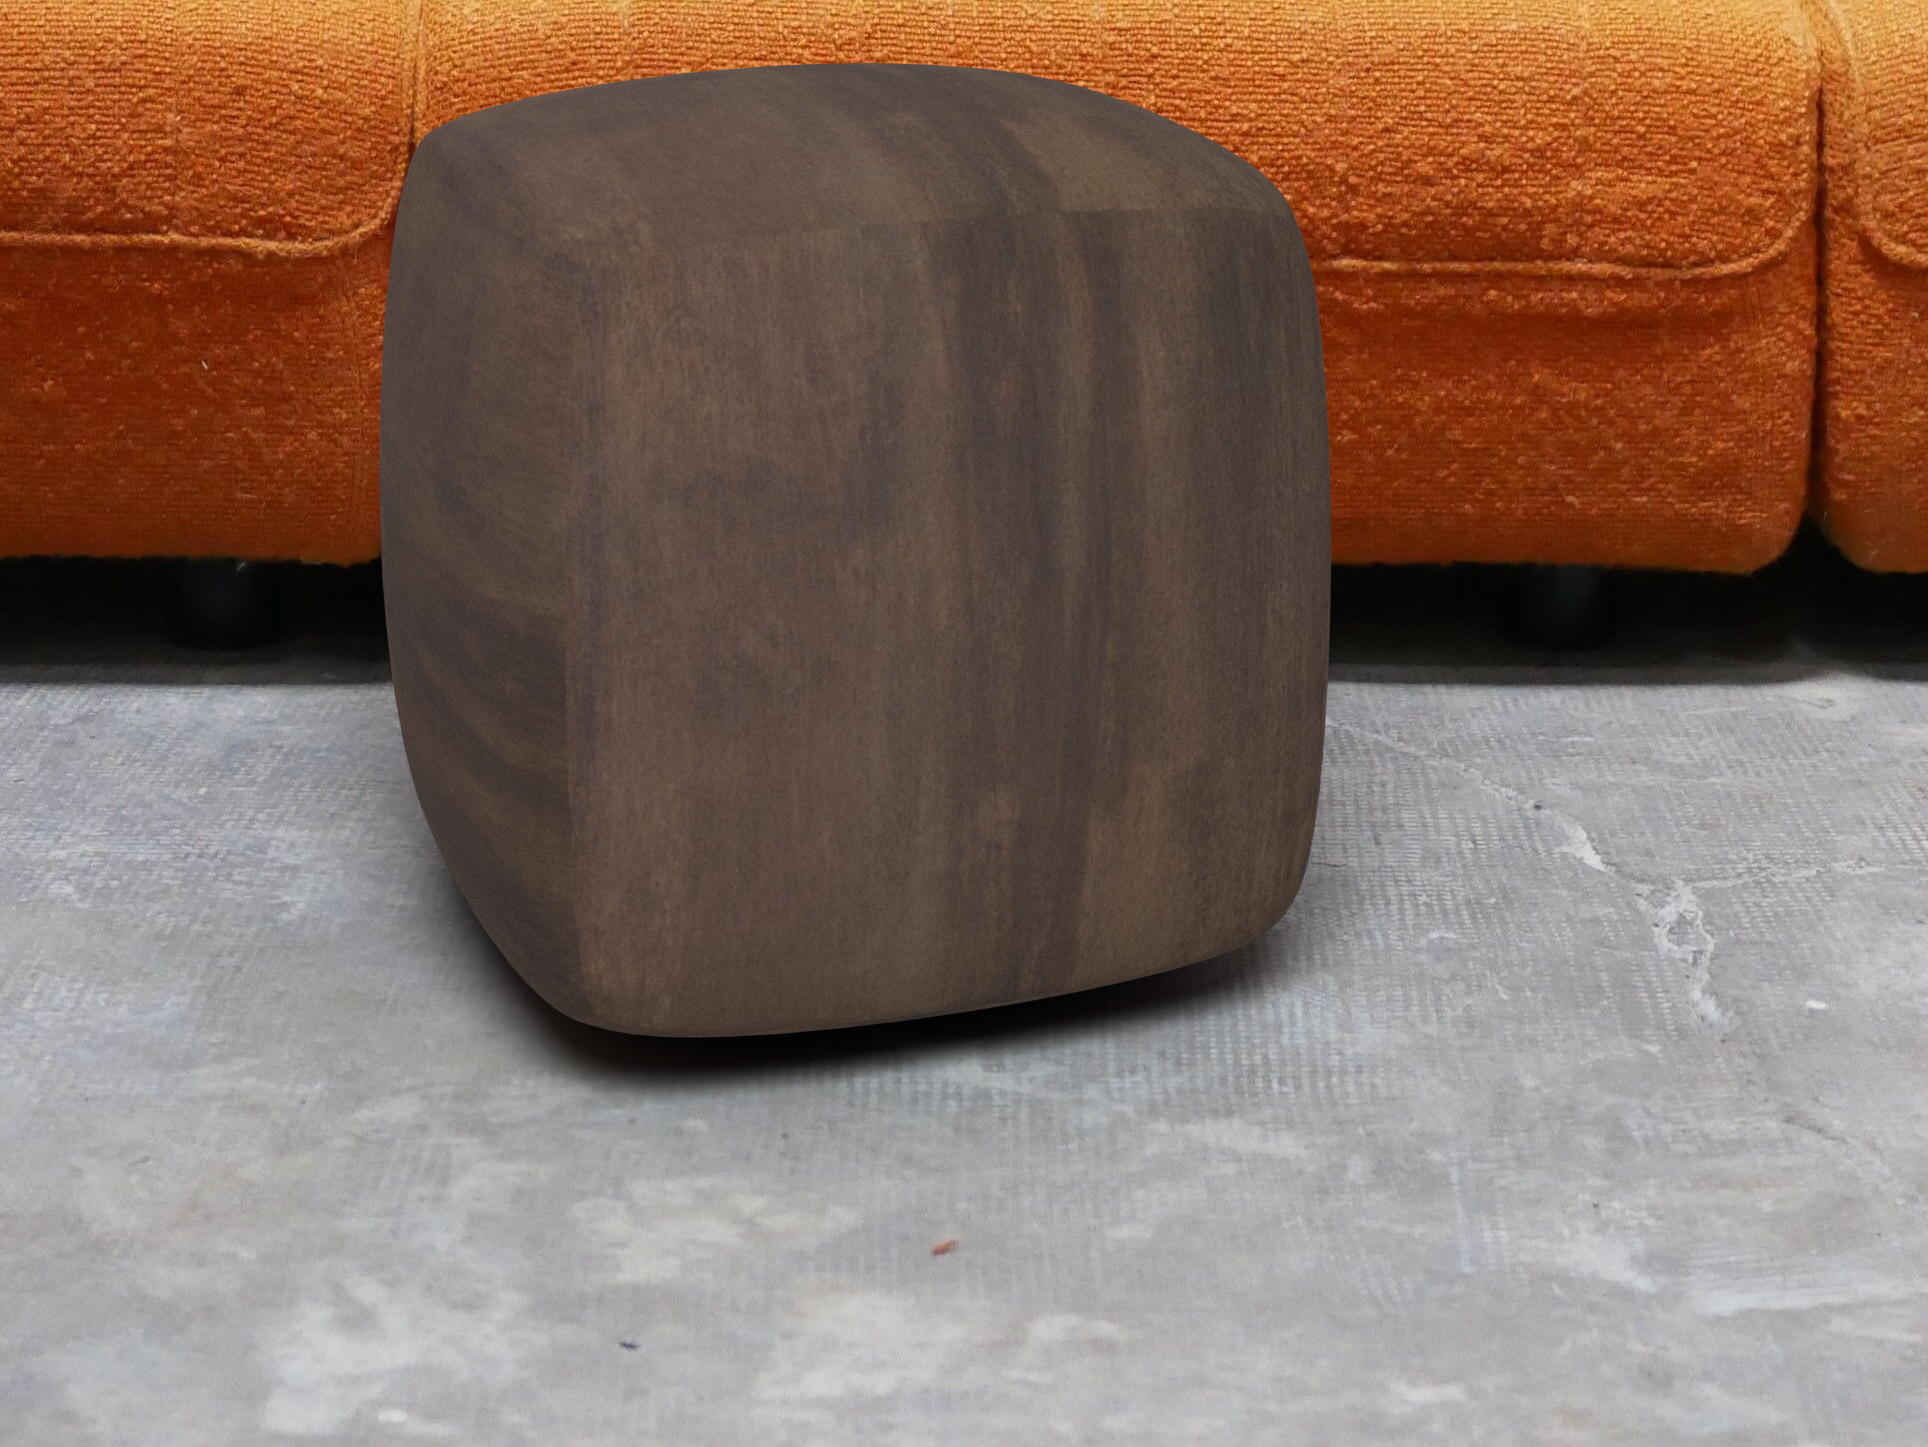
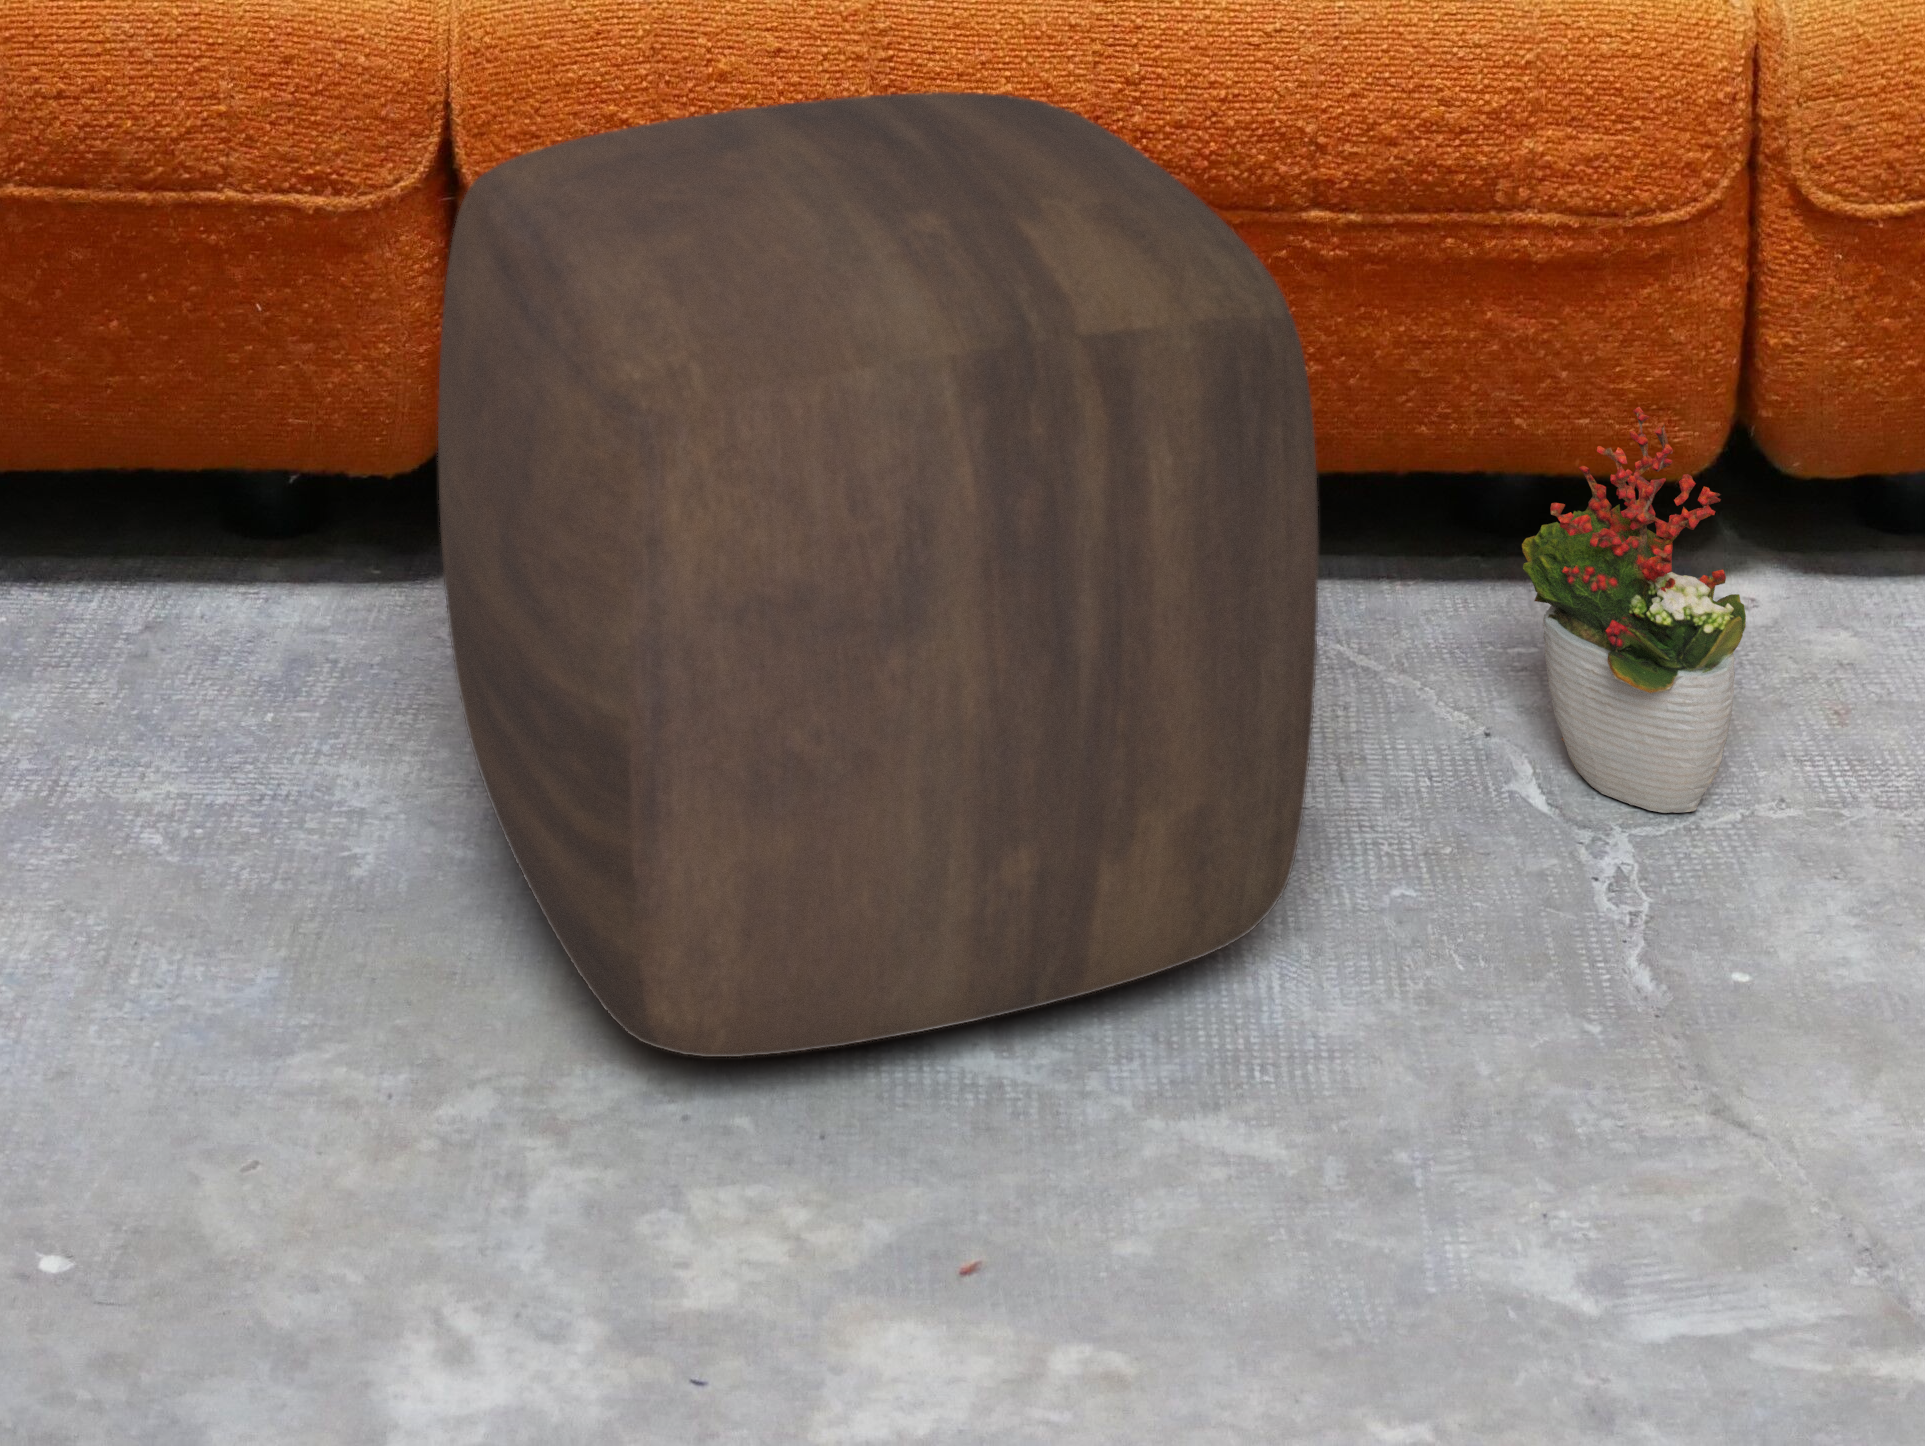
decorative plant: none [1568,417,1813,872] -> present [1522,407,1746,813]

